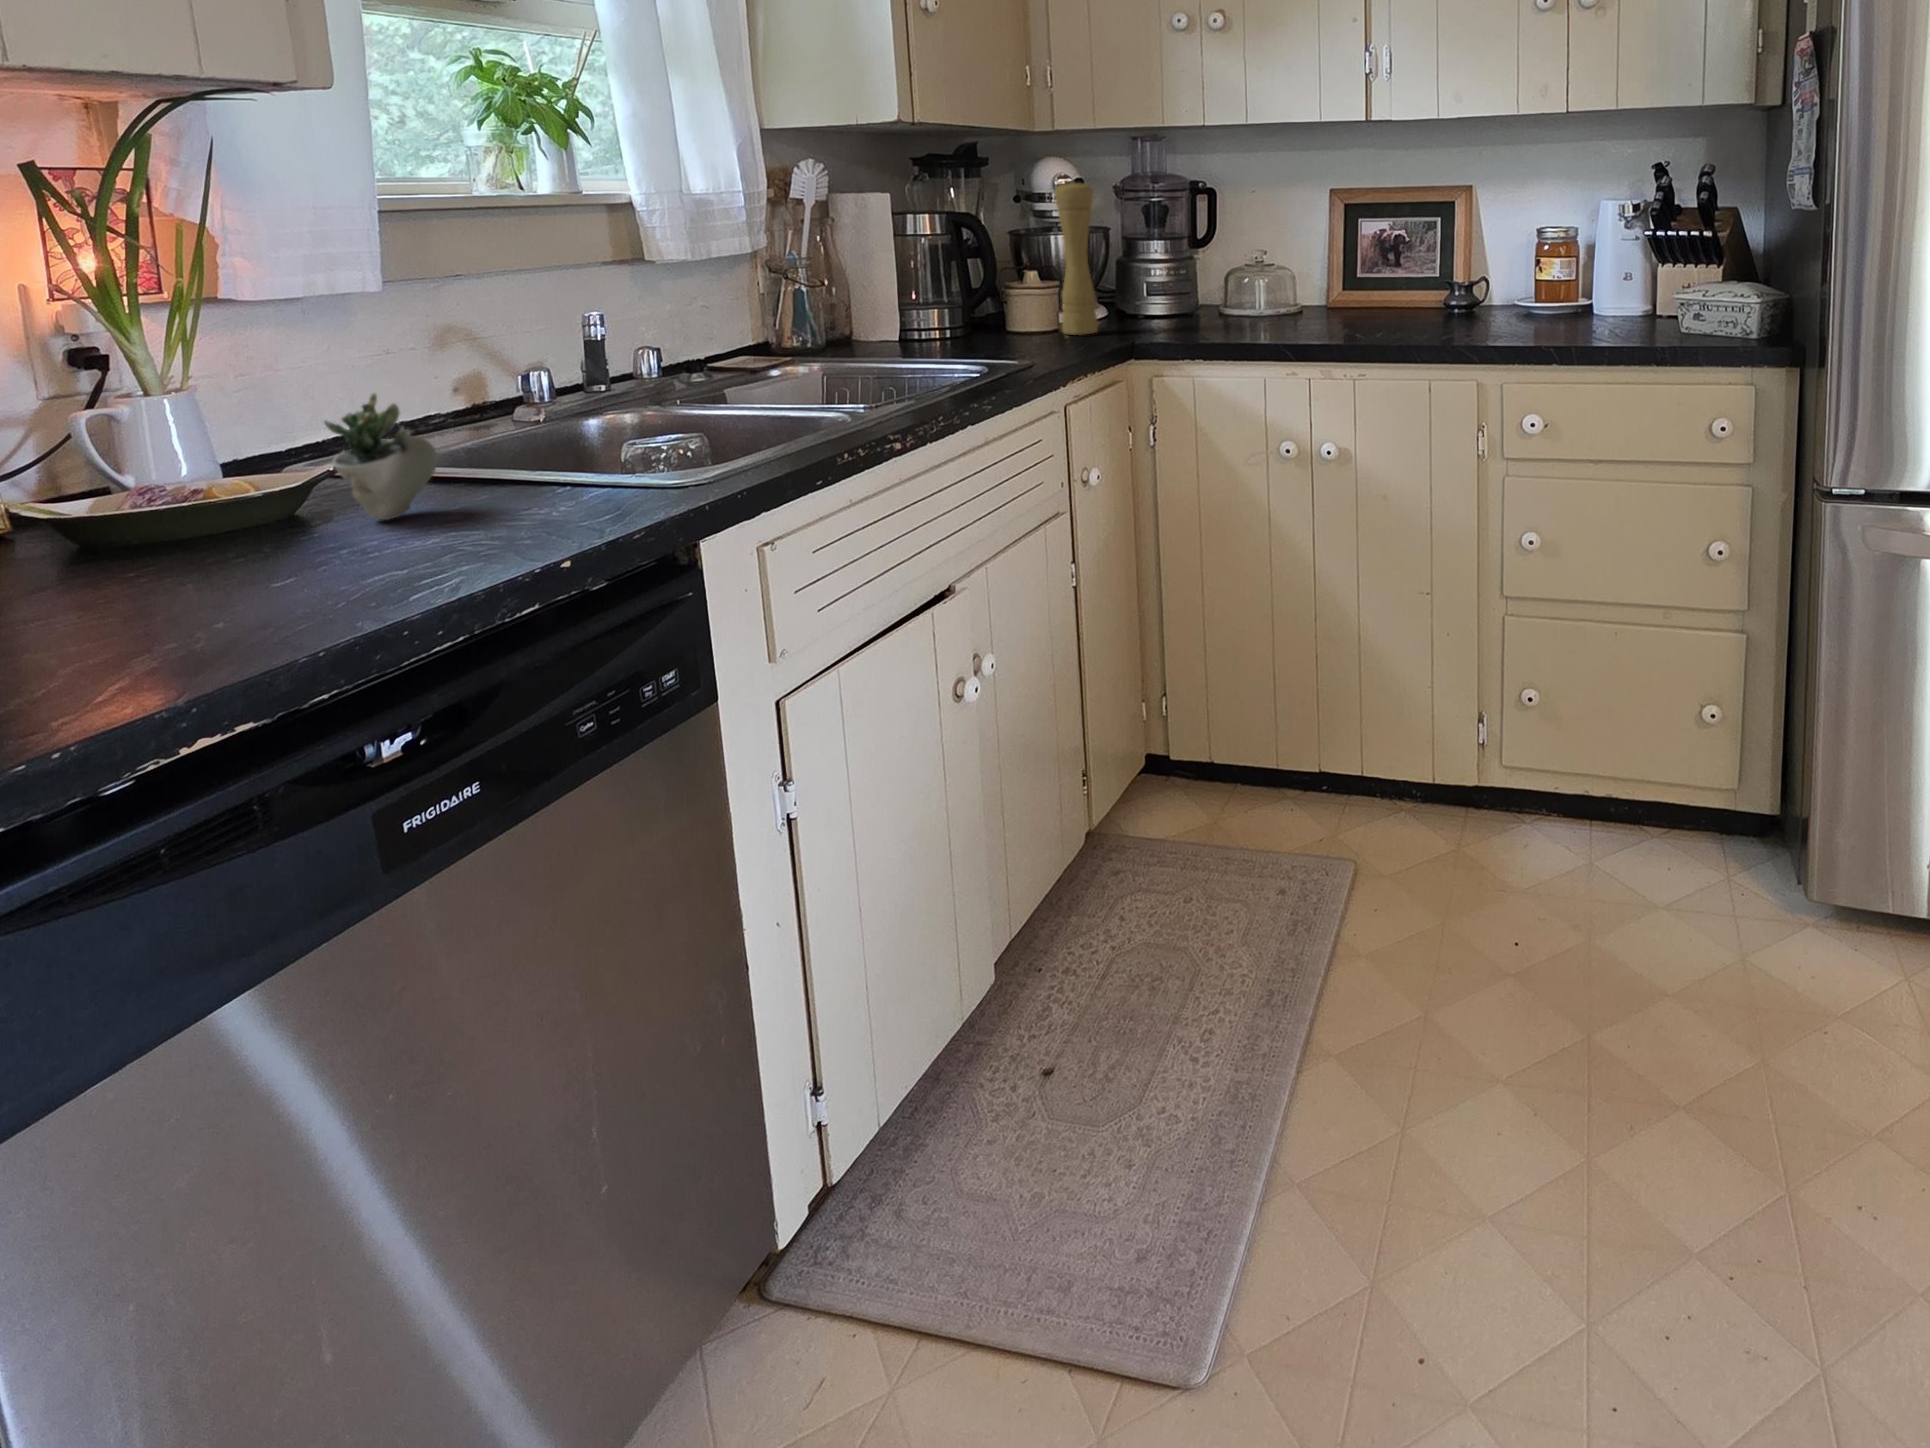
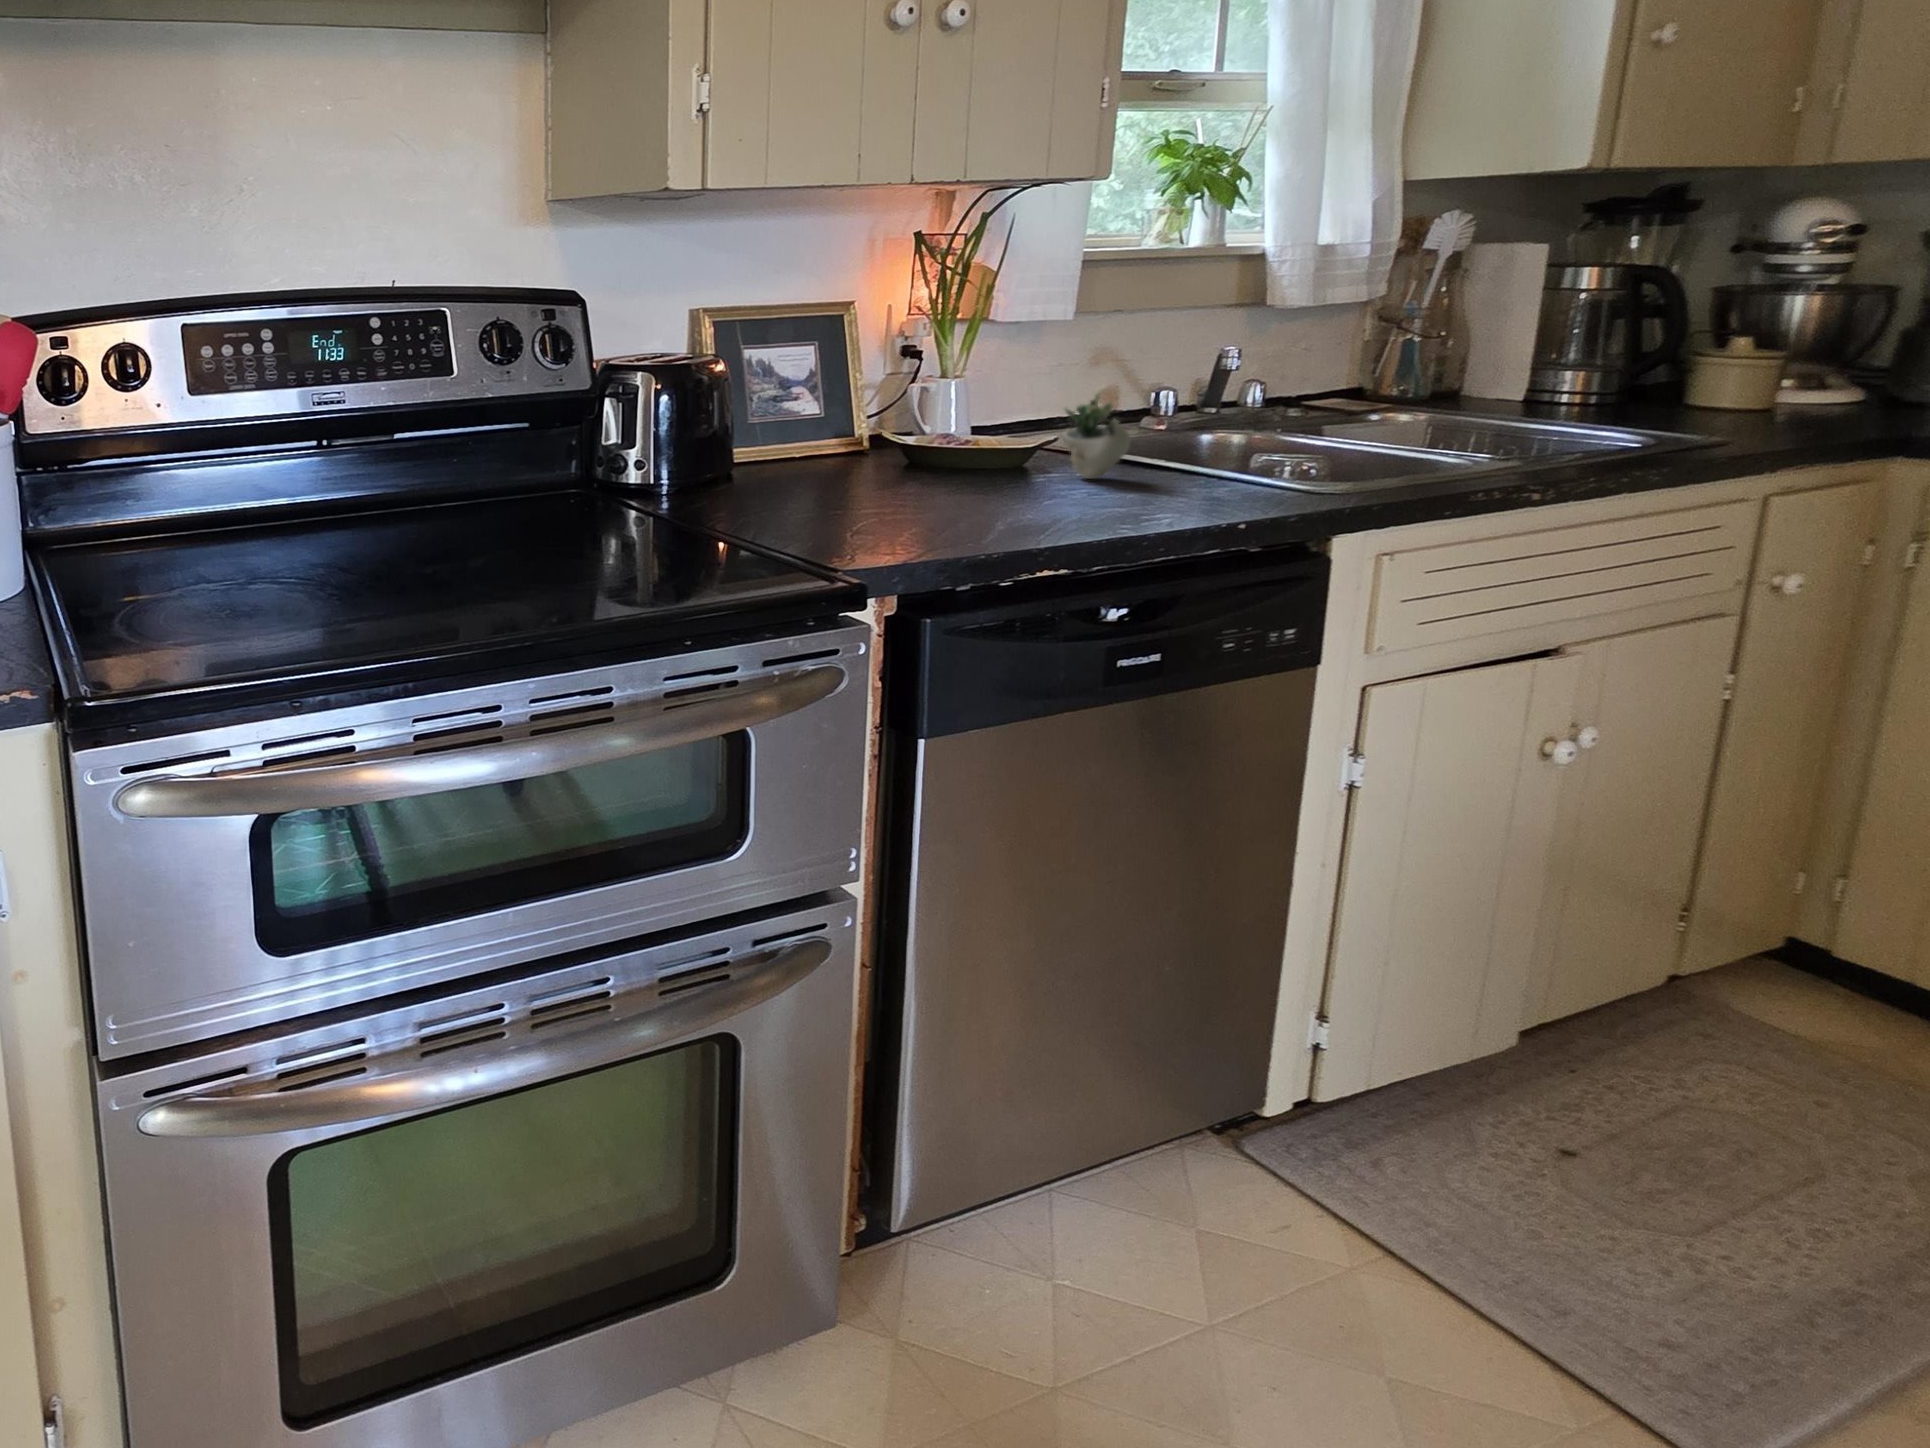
pepper mill: present [1054,181,1098,335] -> none [1779,232,1884,420]

